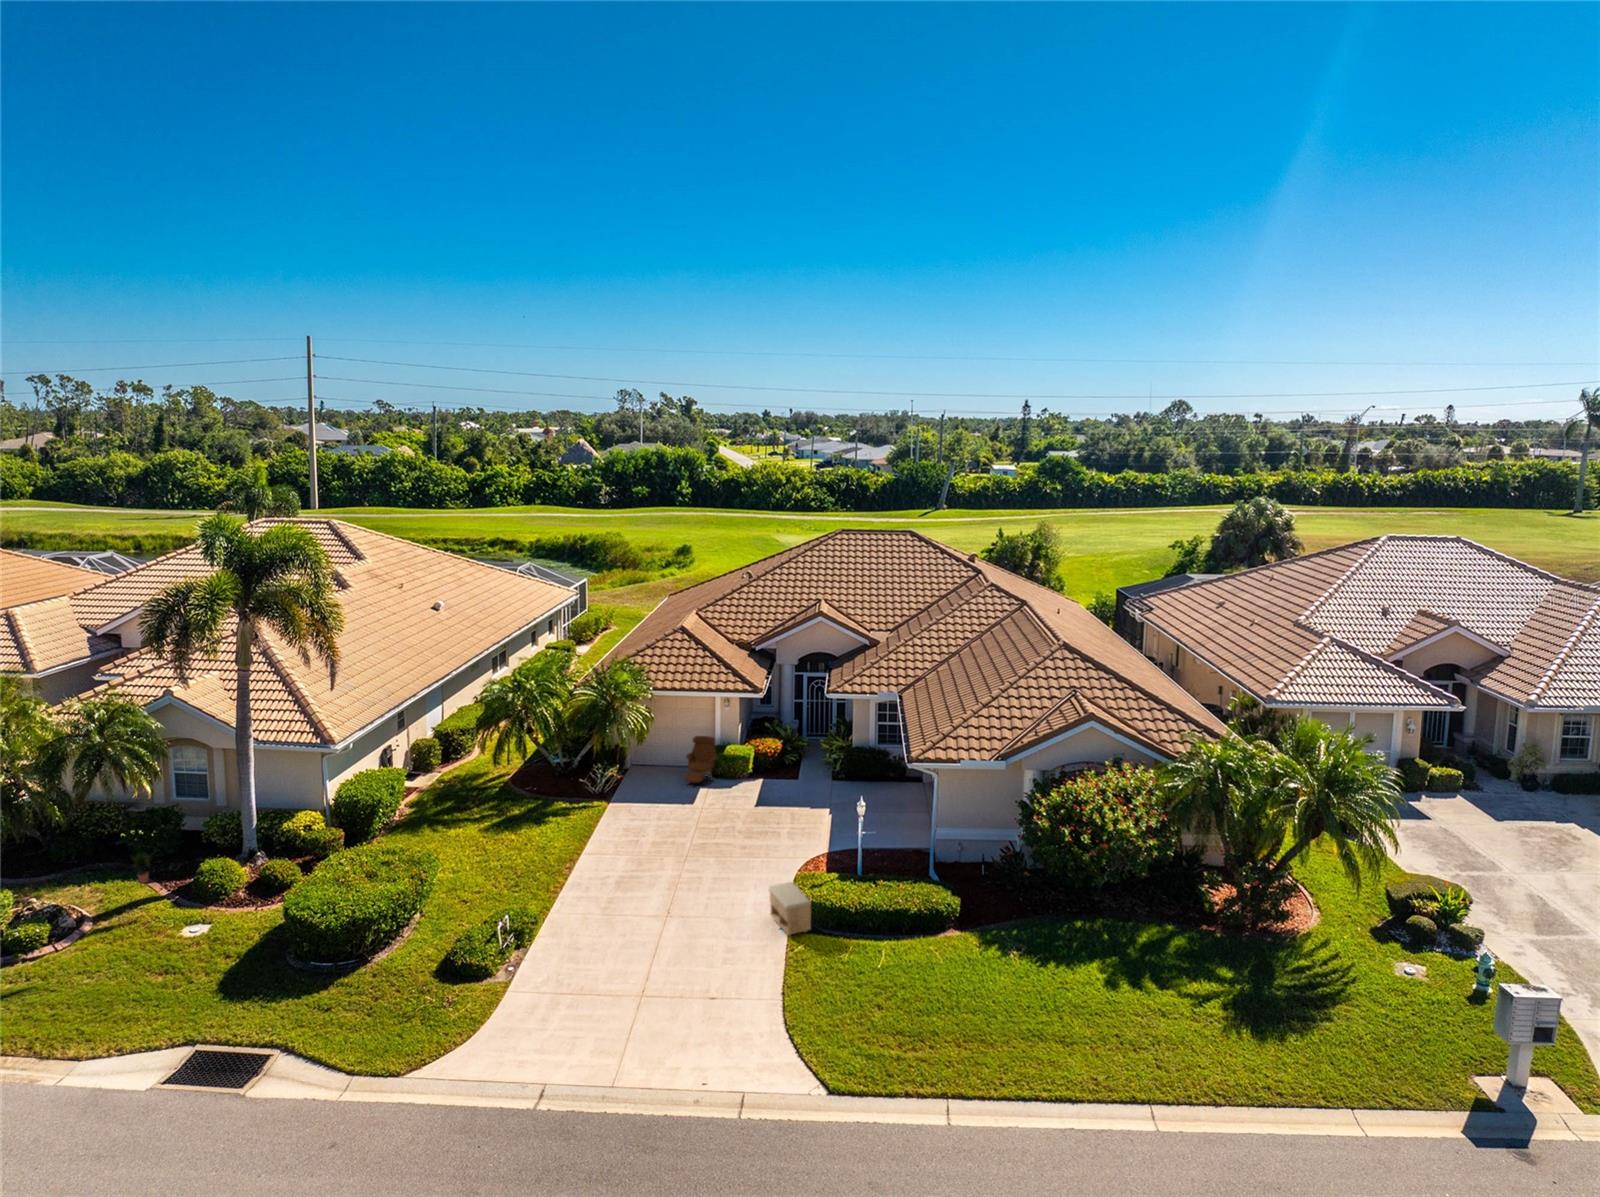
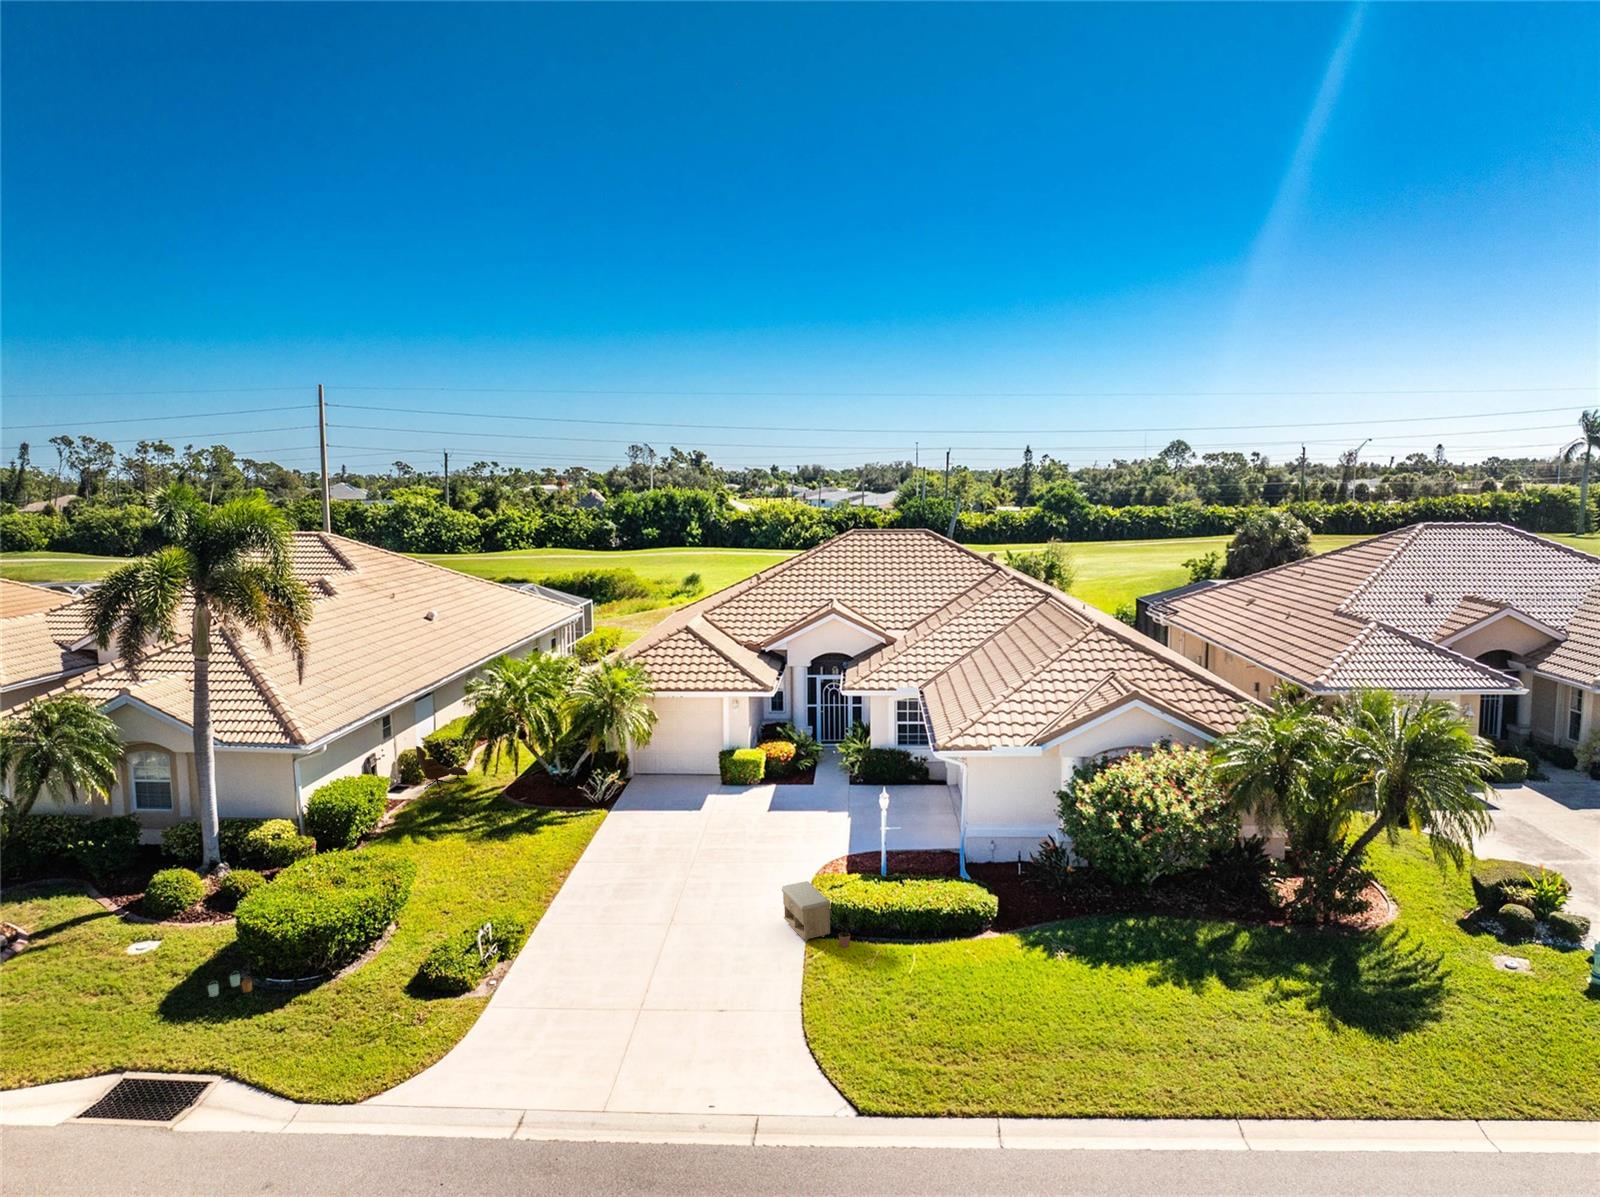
lounge chair: present [685,736,717,784] -> present [416,746,468,789]
potted plant: present [131,854,152,883] -> present [834,908,857,947]
bucket: none [260,956,298,978] -> present [208,974,252,997]

